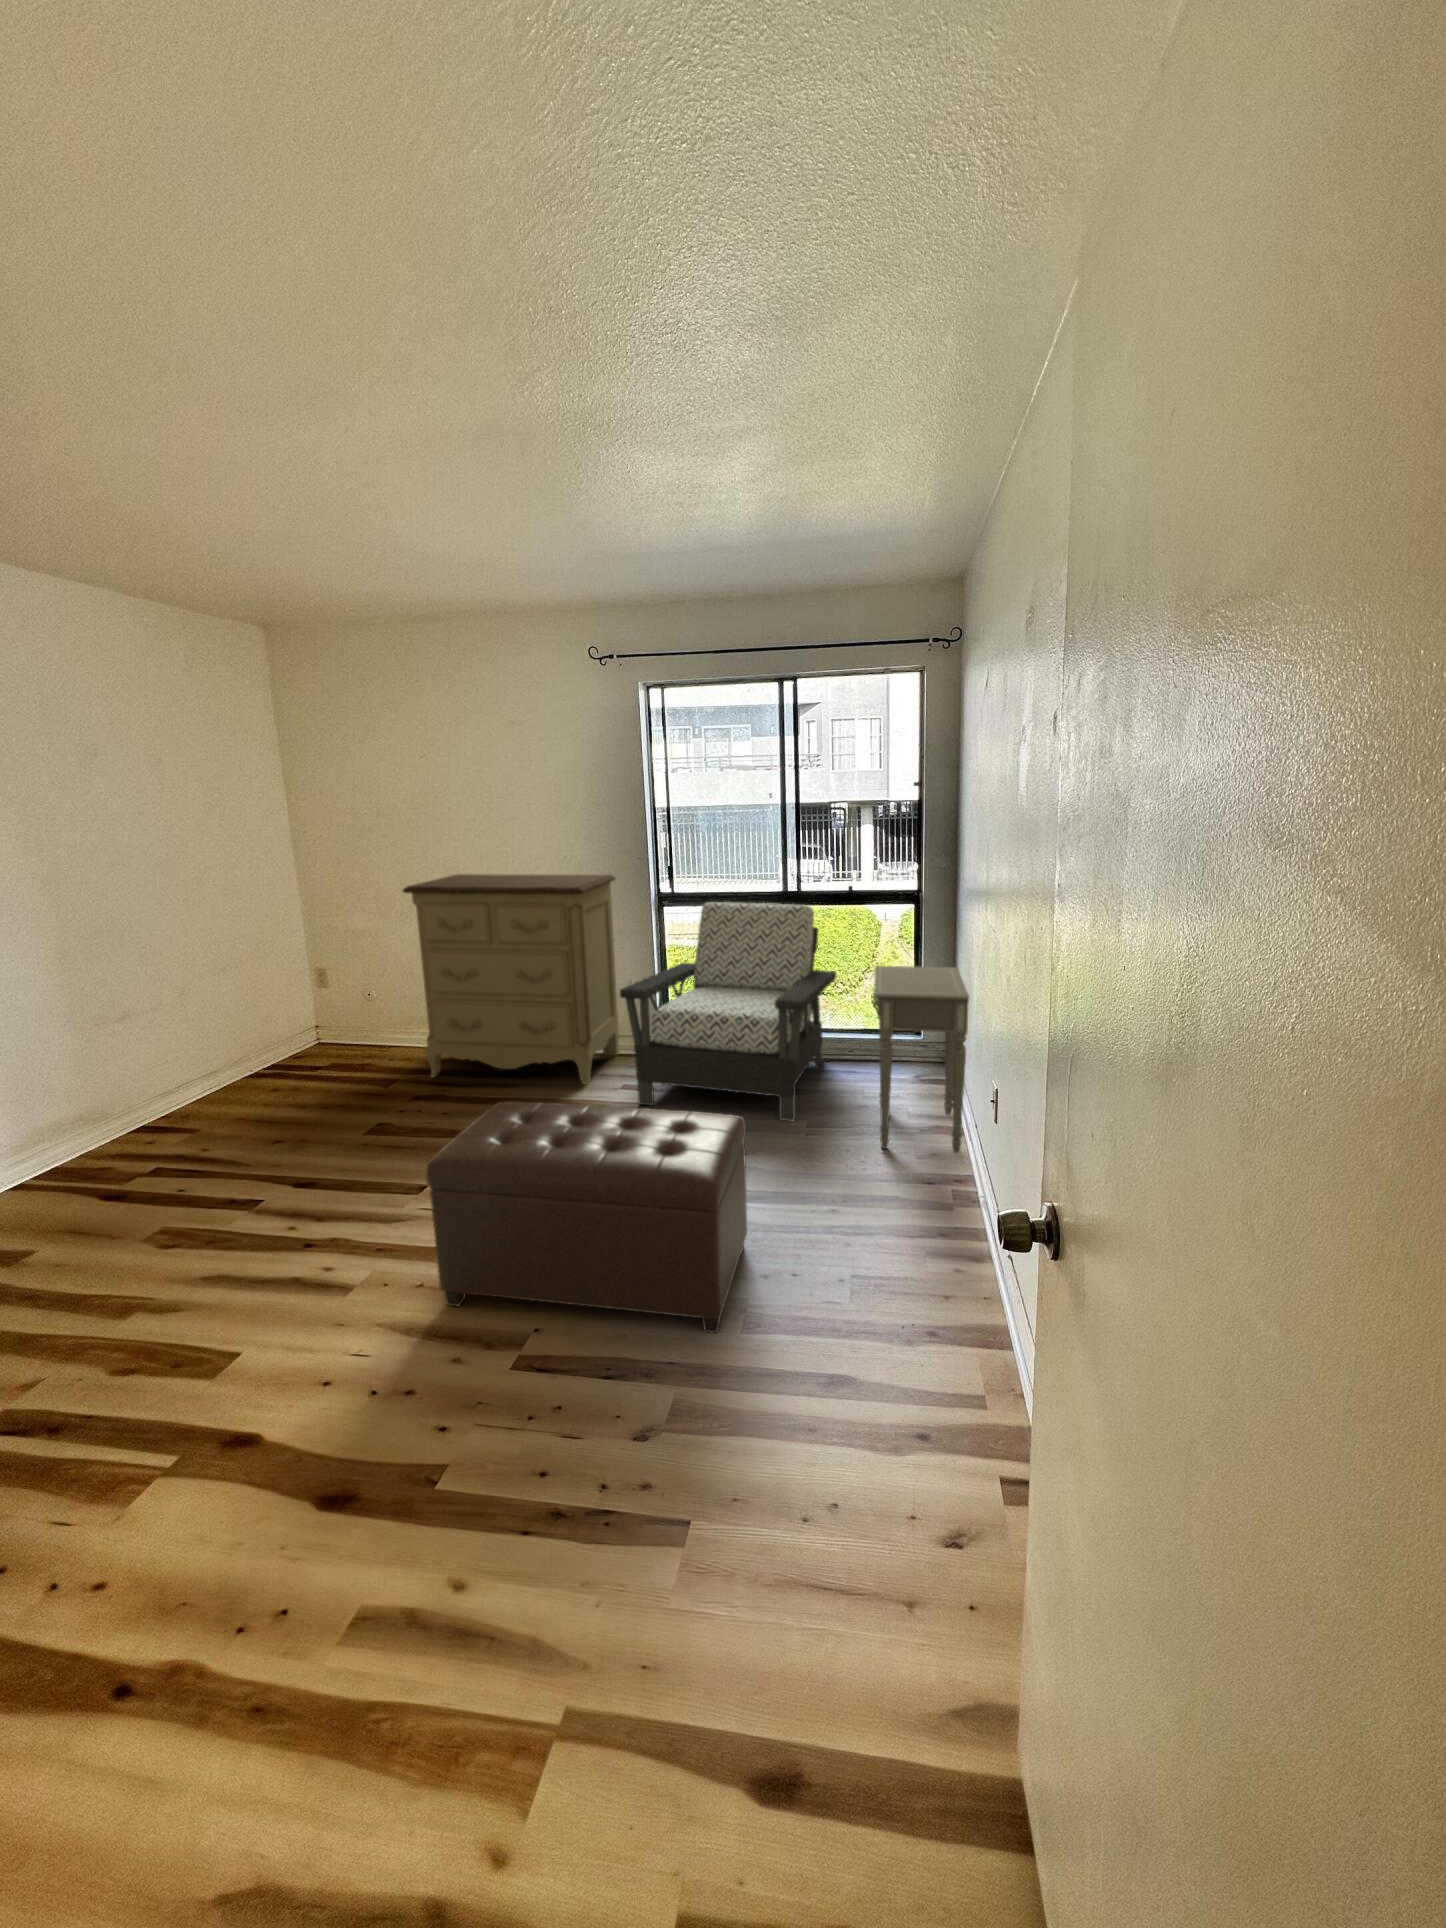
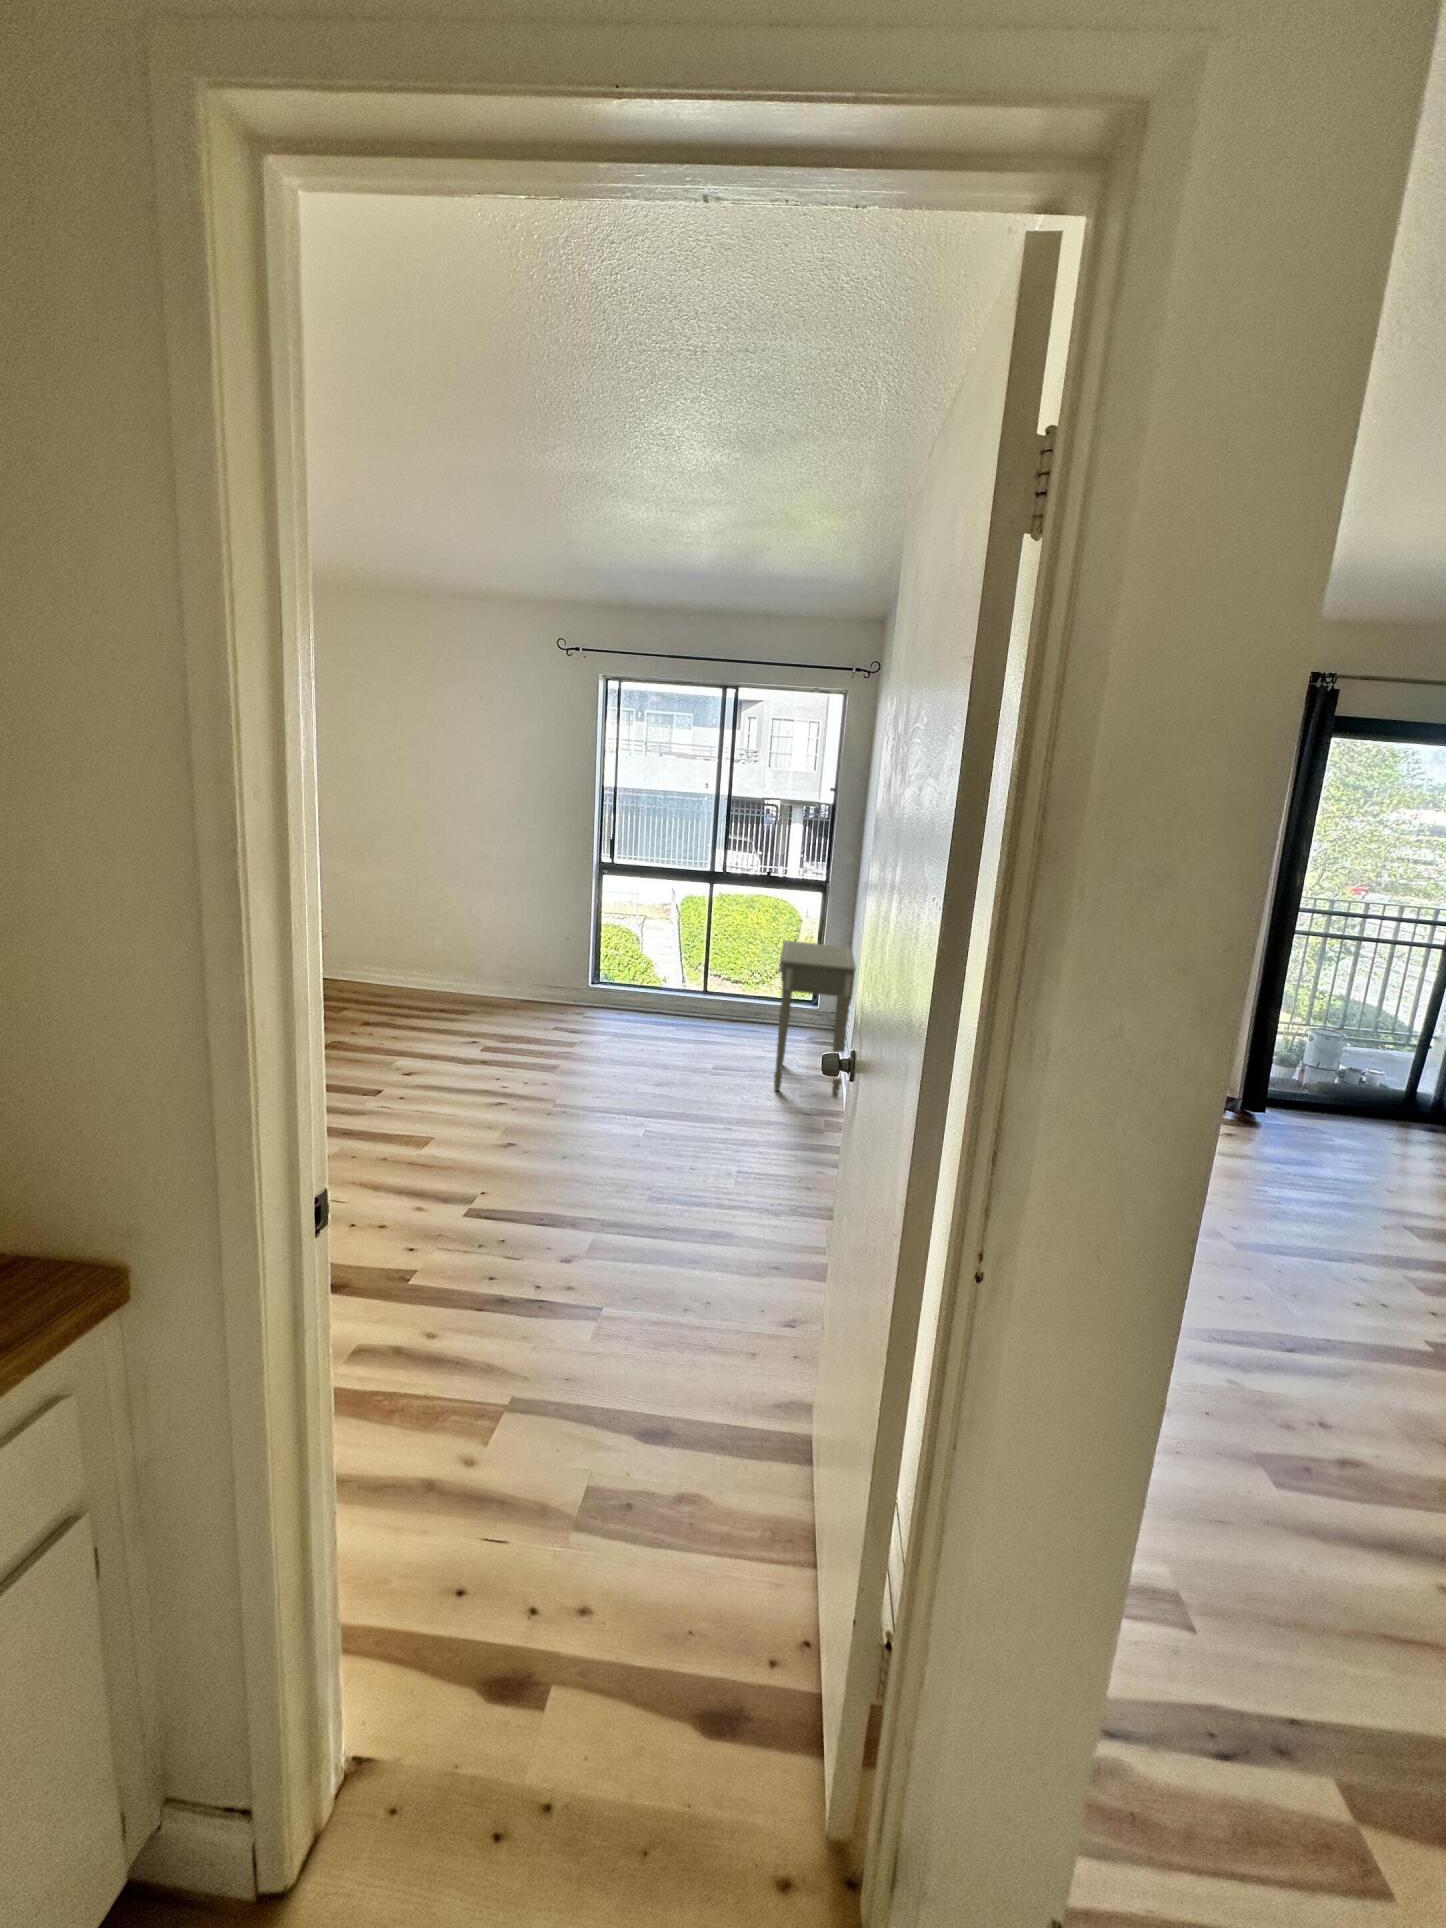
dresser: present [403,874,620,1084] -> none [369,828,564,1026]
armchair: present [620,902,836,1121] -> none [562,875,752,1067]
ottoman: present [426,1102,747,1333] -> none [402,1018,665,1204]

